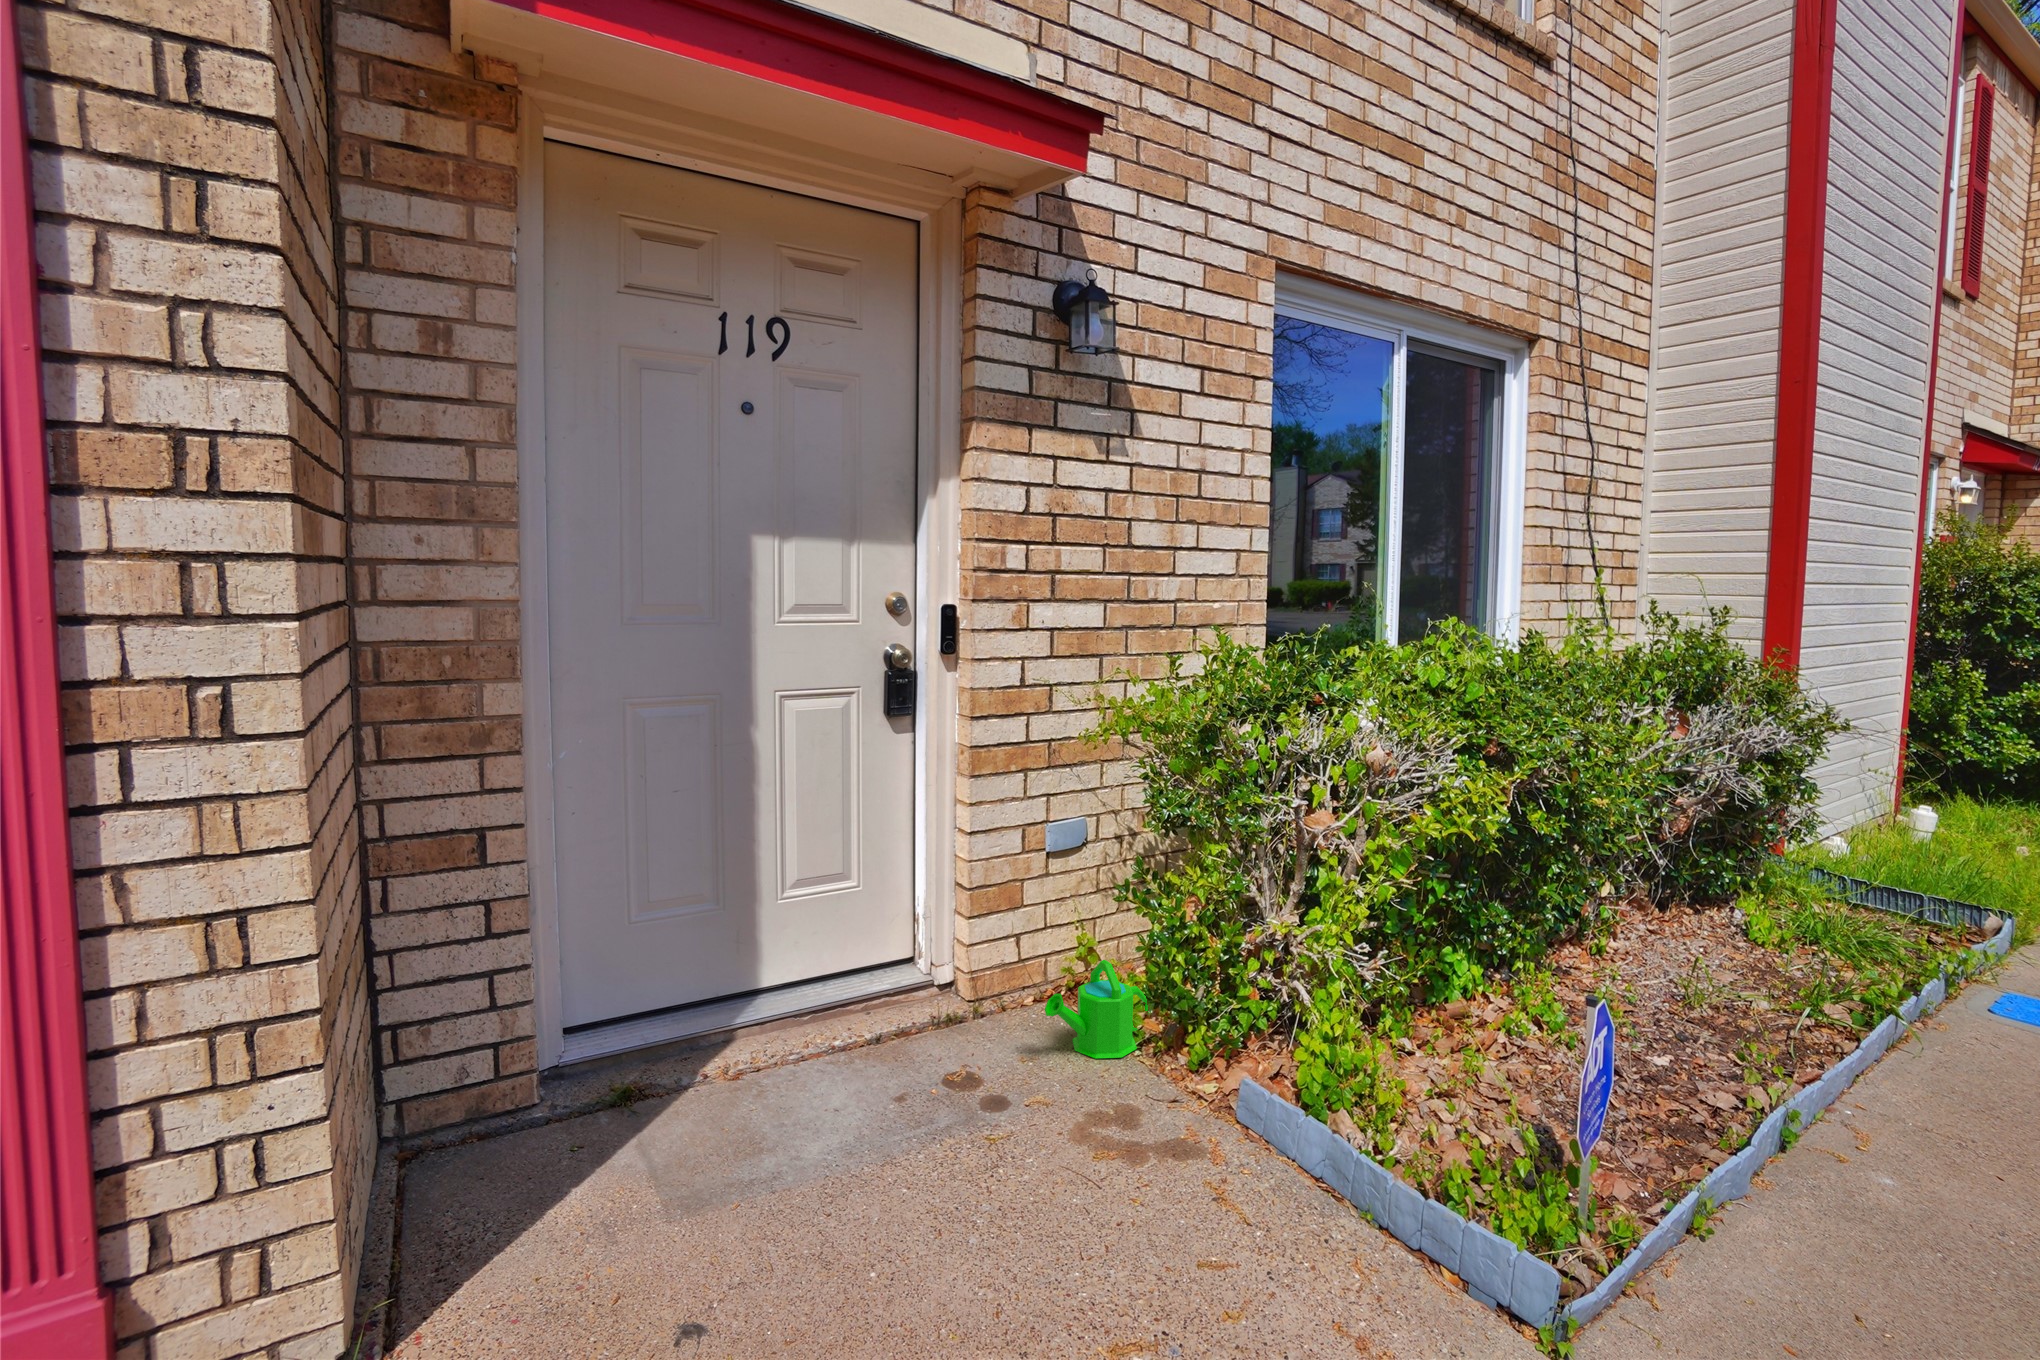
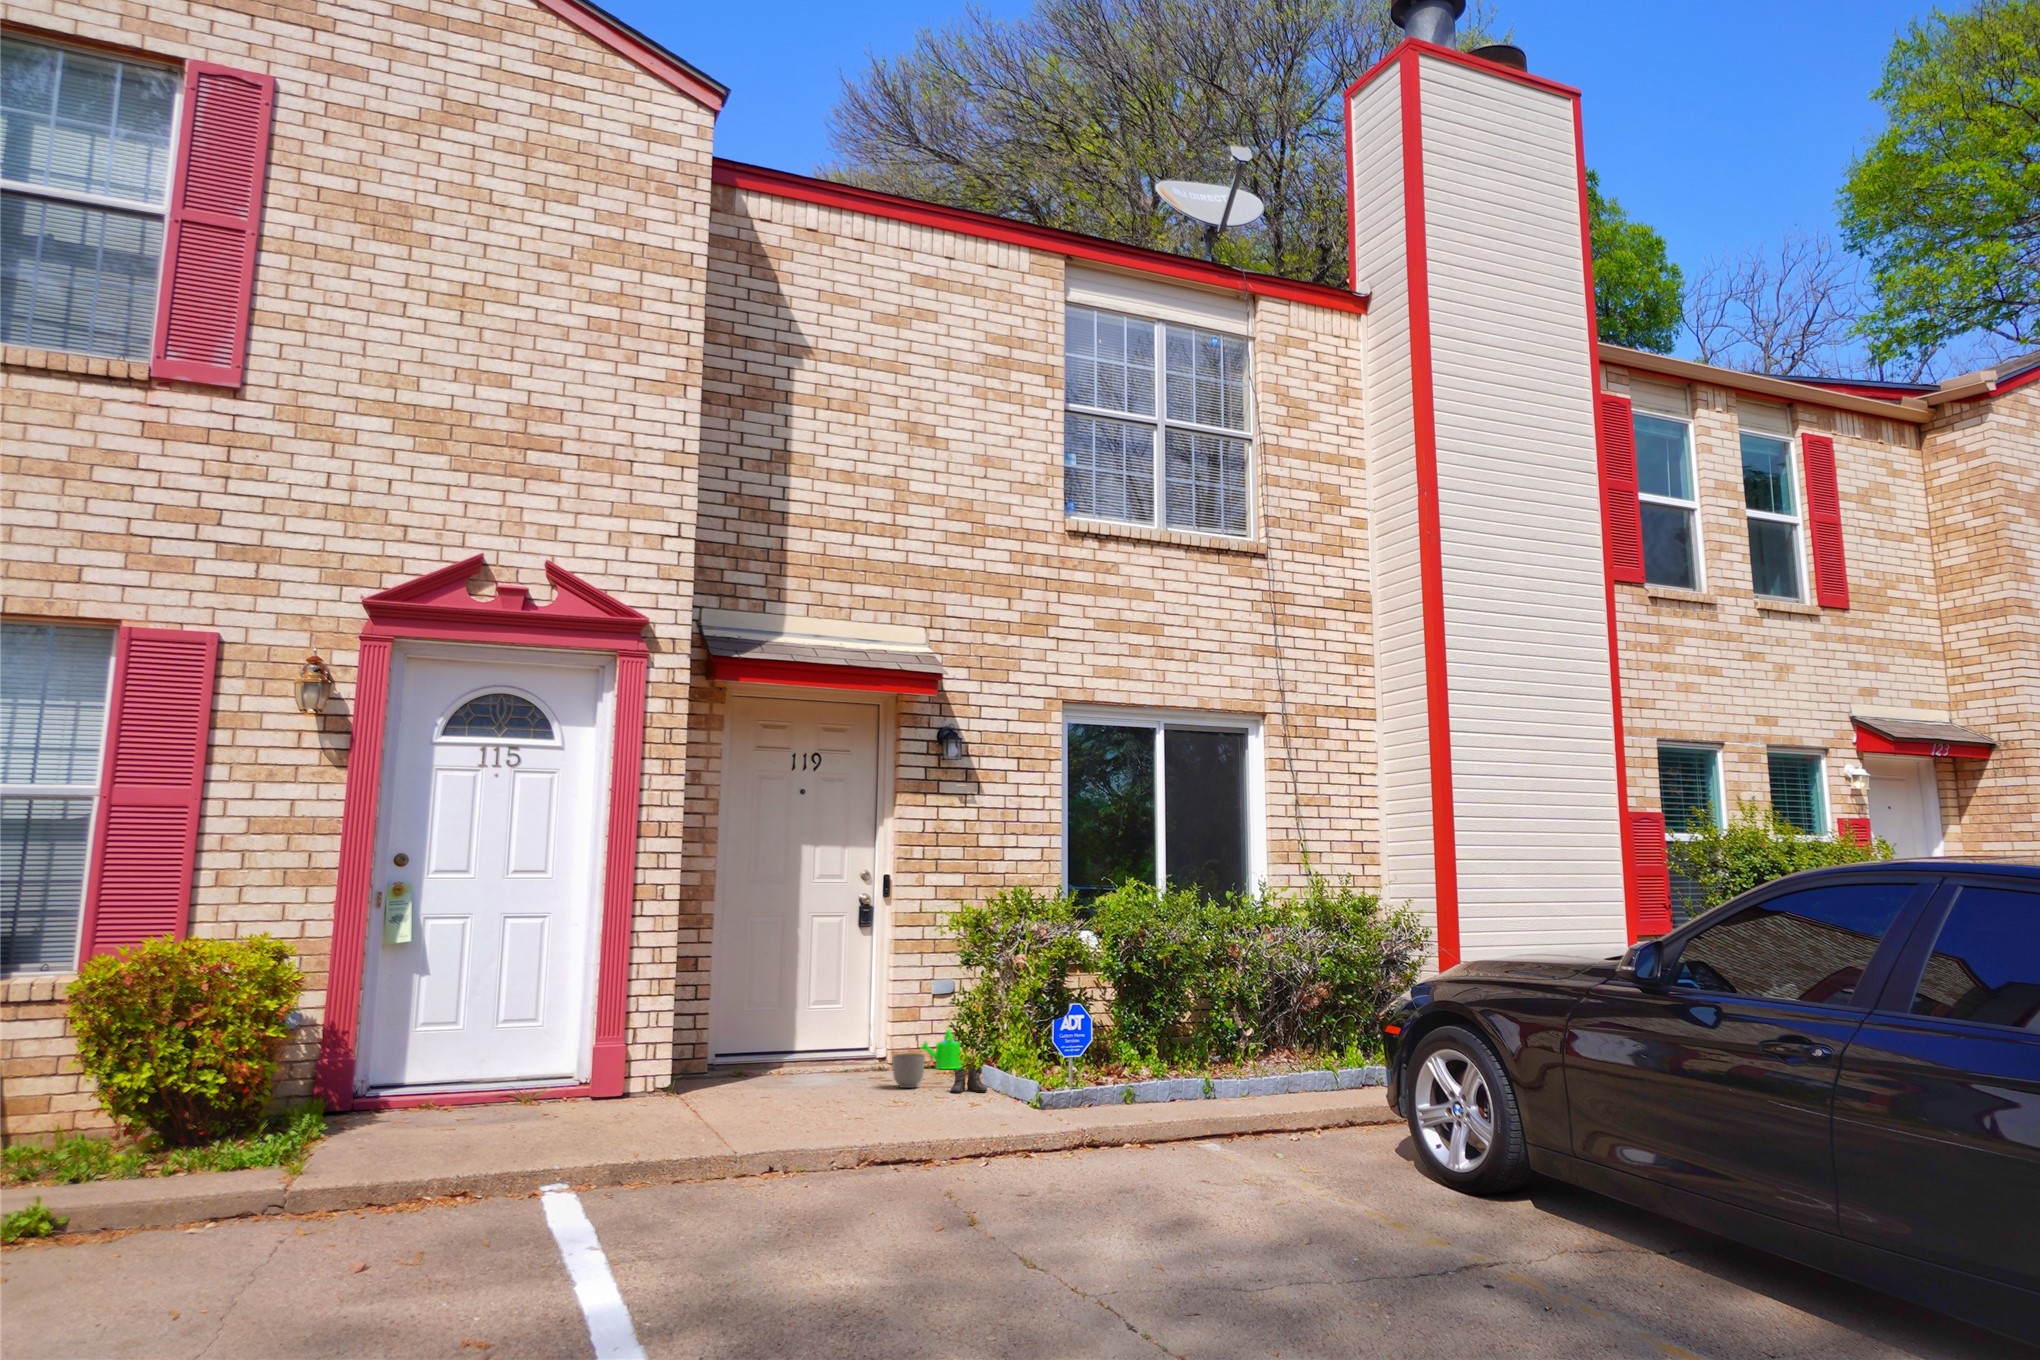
planter: none [1058,1137,1153,1266] -> present [892,1053,925,1088]
boots: none [1230,1201,1356,1311] -> present [951,1069,987,1093]

